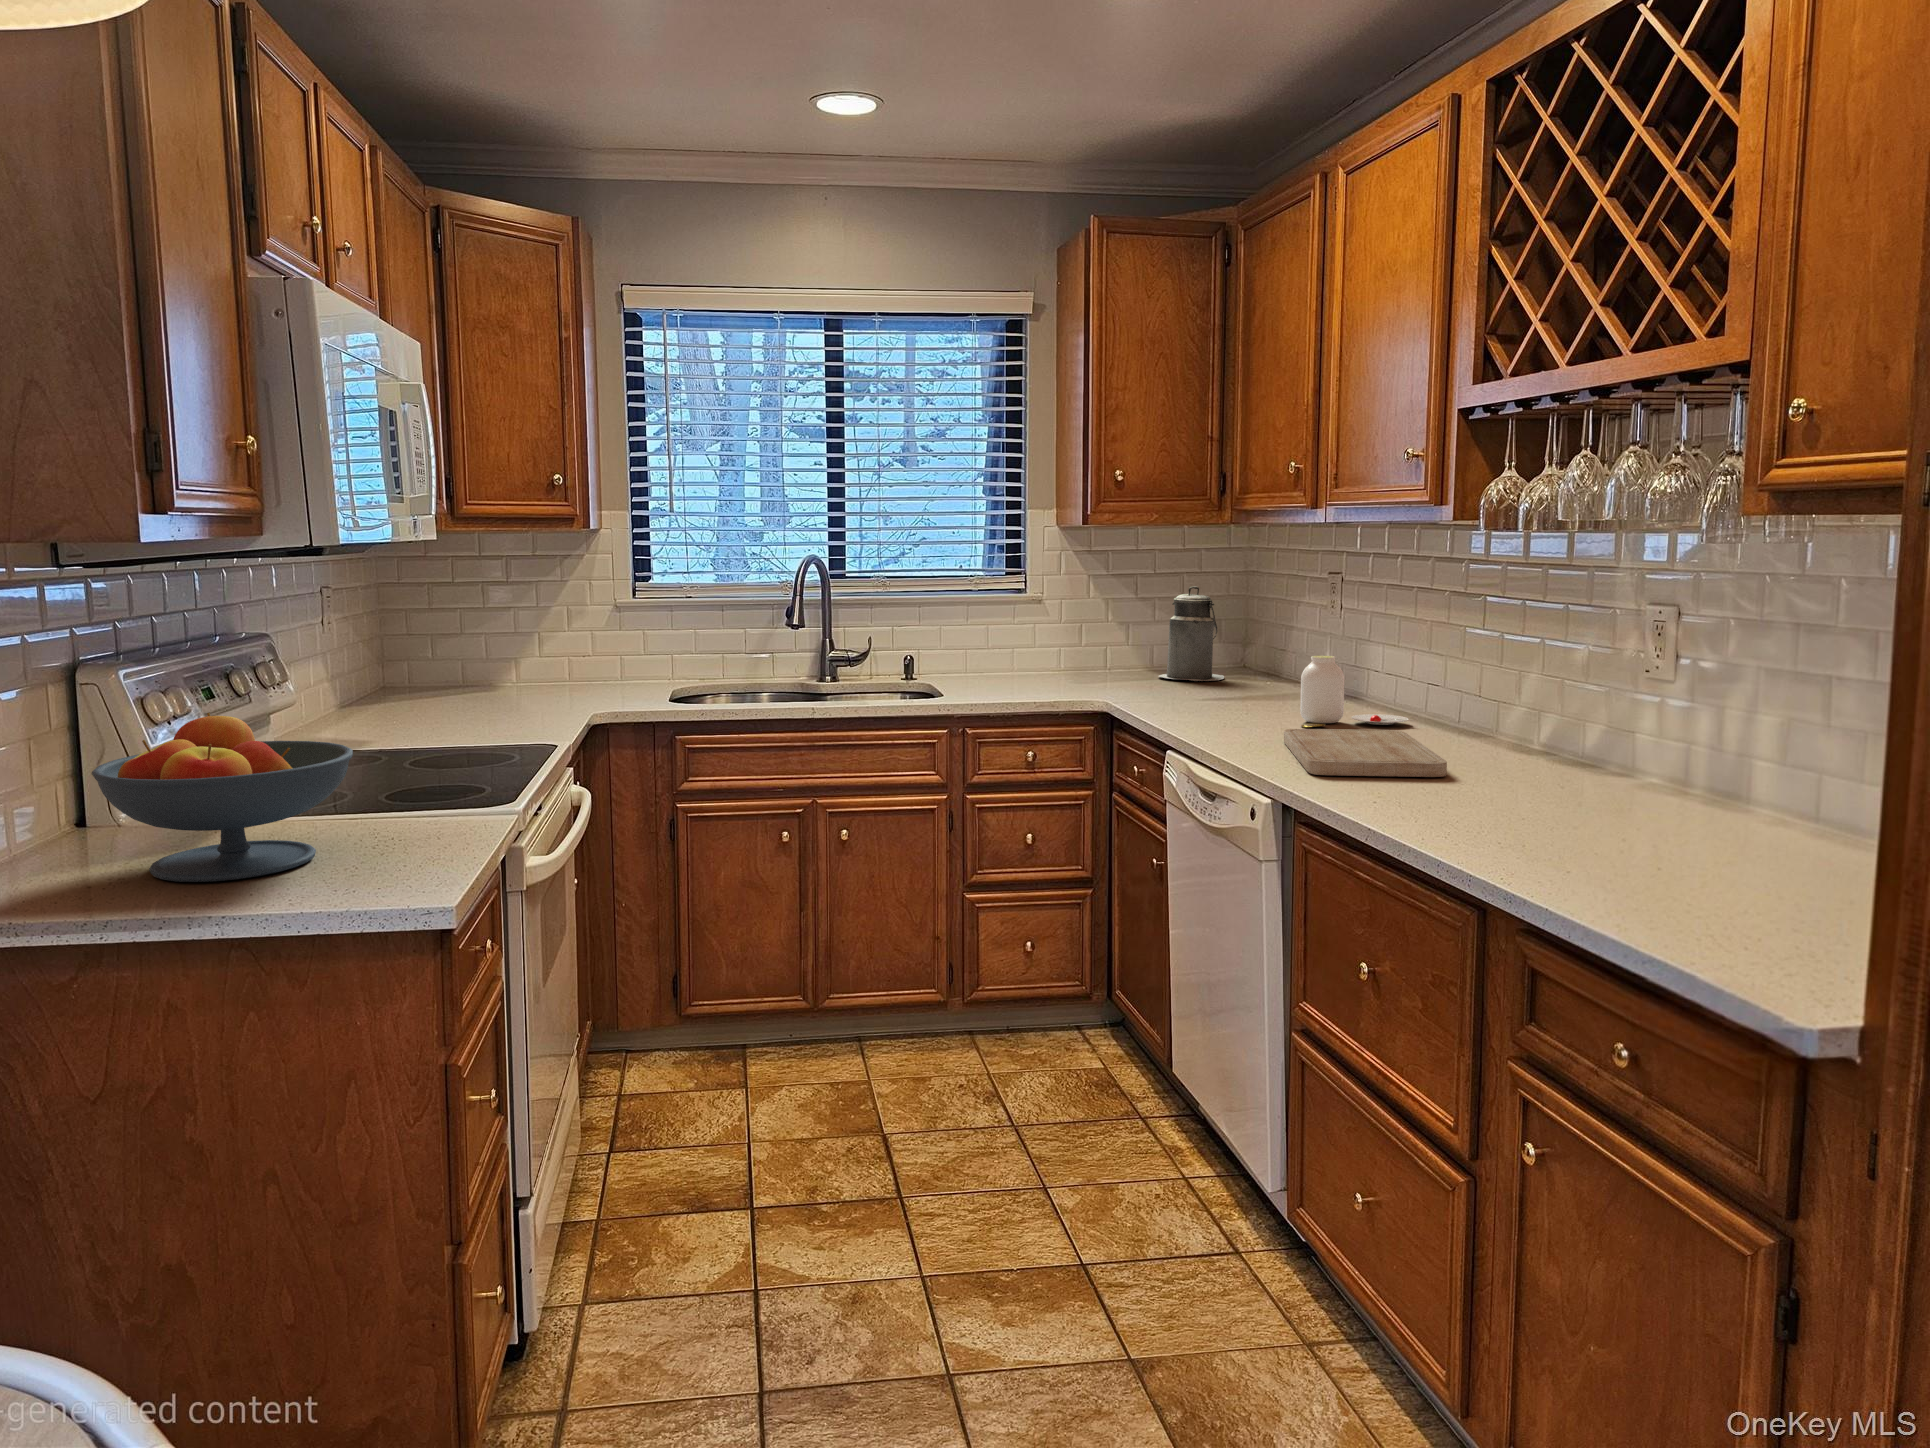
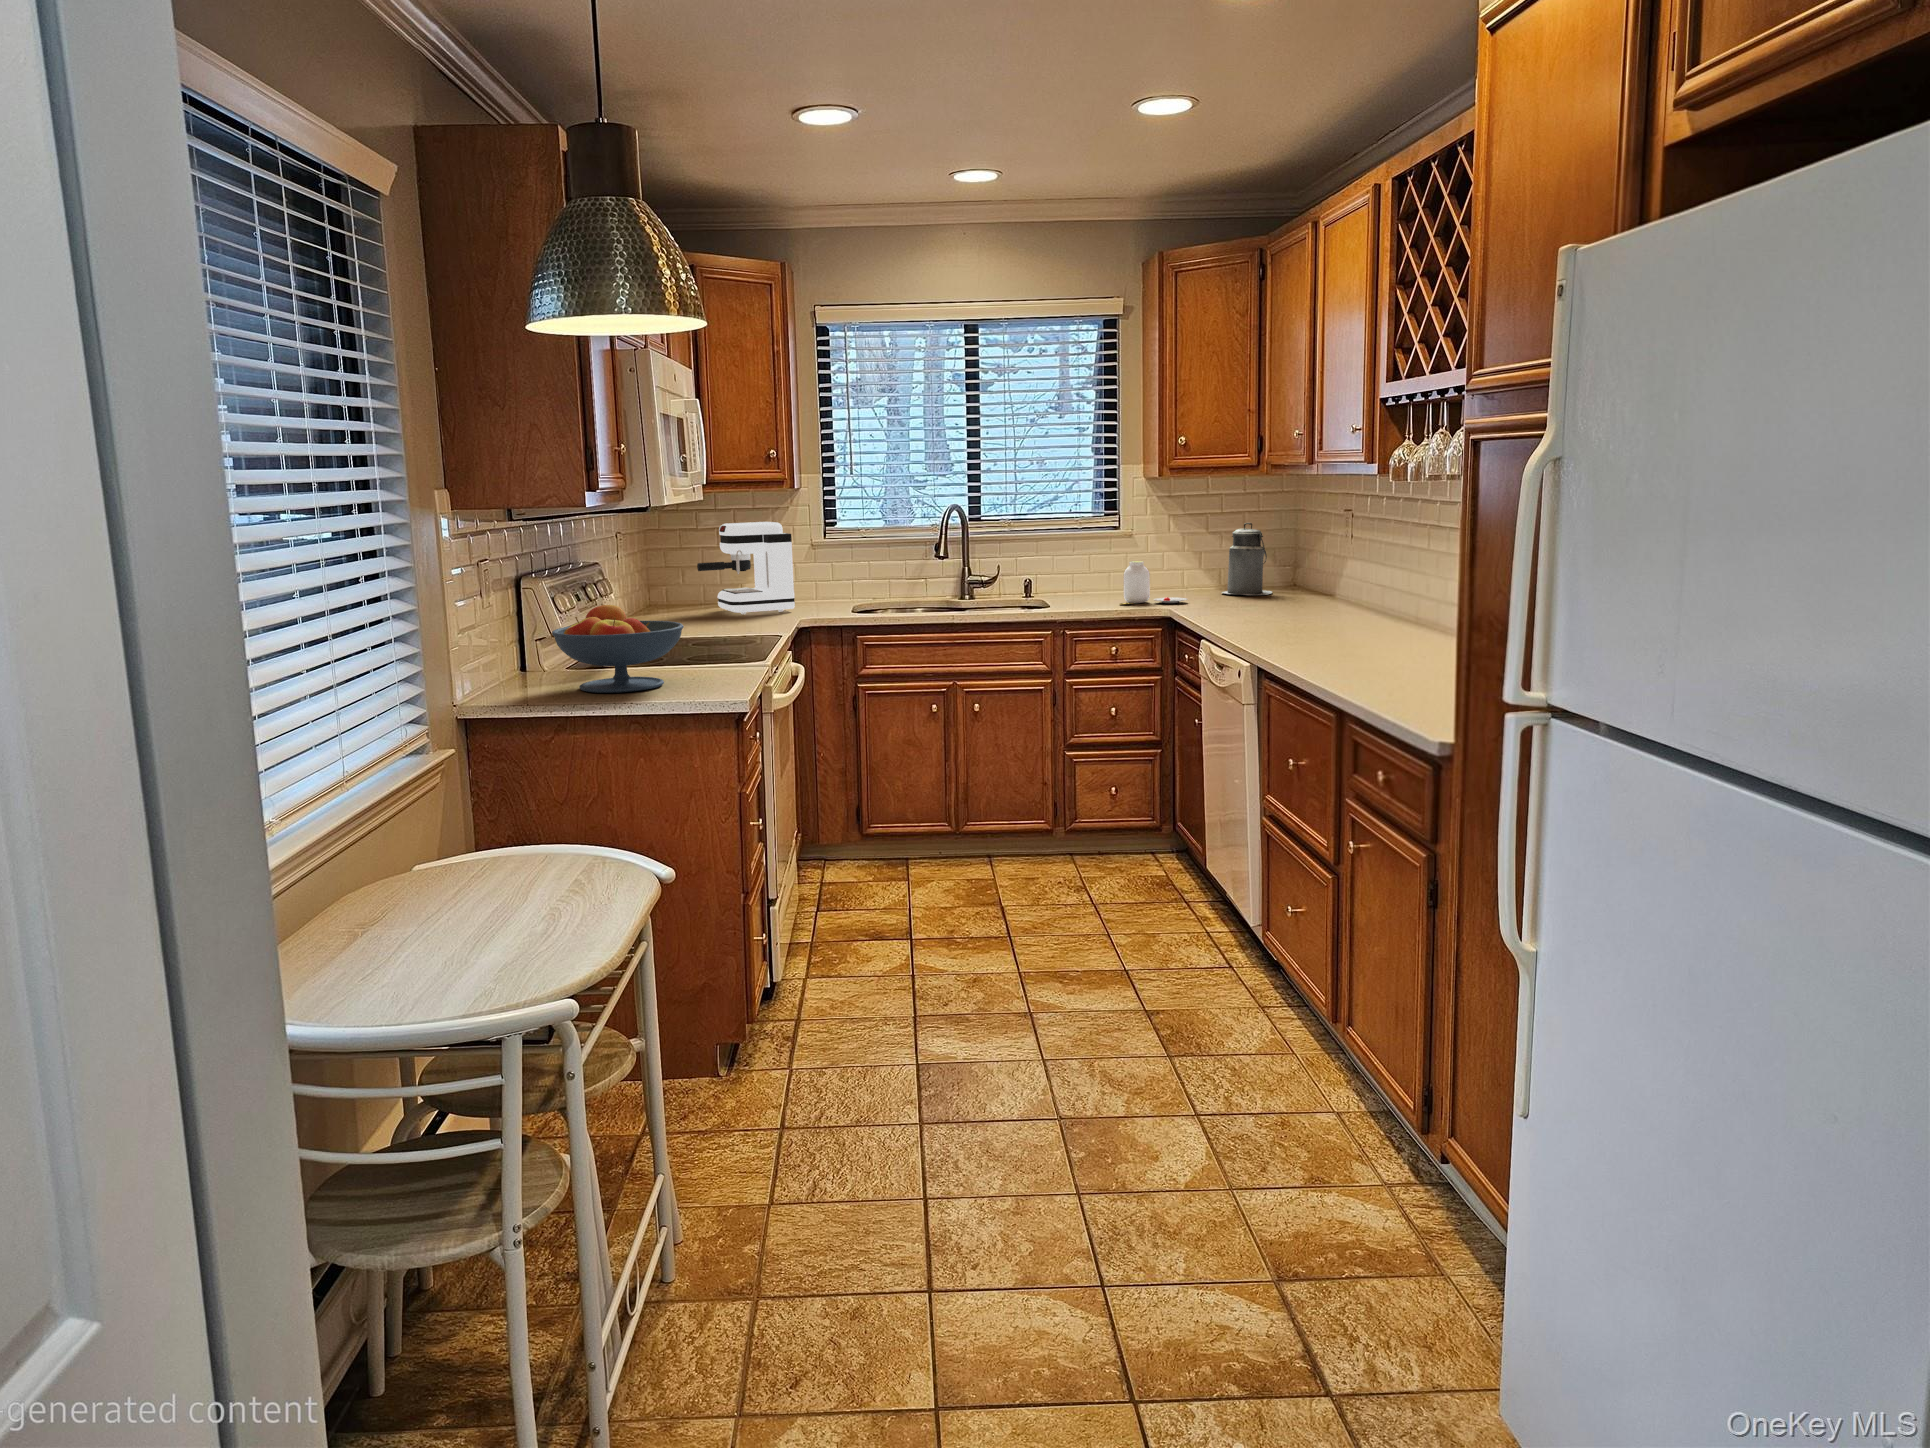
coffee maker: none [450,575,589,705] -> present [697,522,795,614]
jar: present [1300,656,1412,727] -> present [1120,561,1187,605]
cutting board: present [1284,729,1447,777] -> none [1274,621,1367,647]

